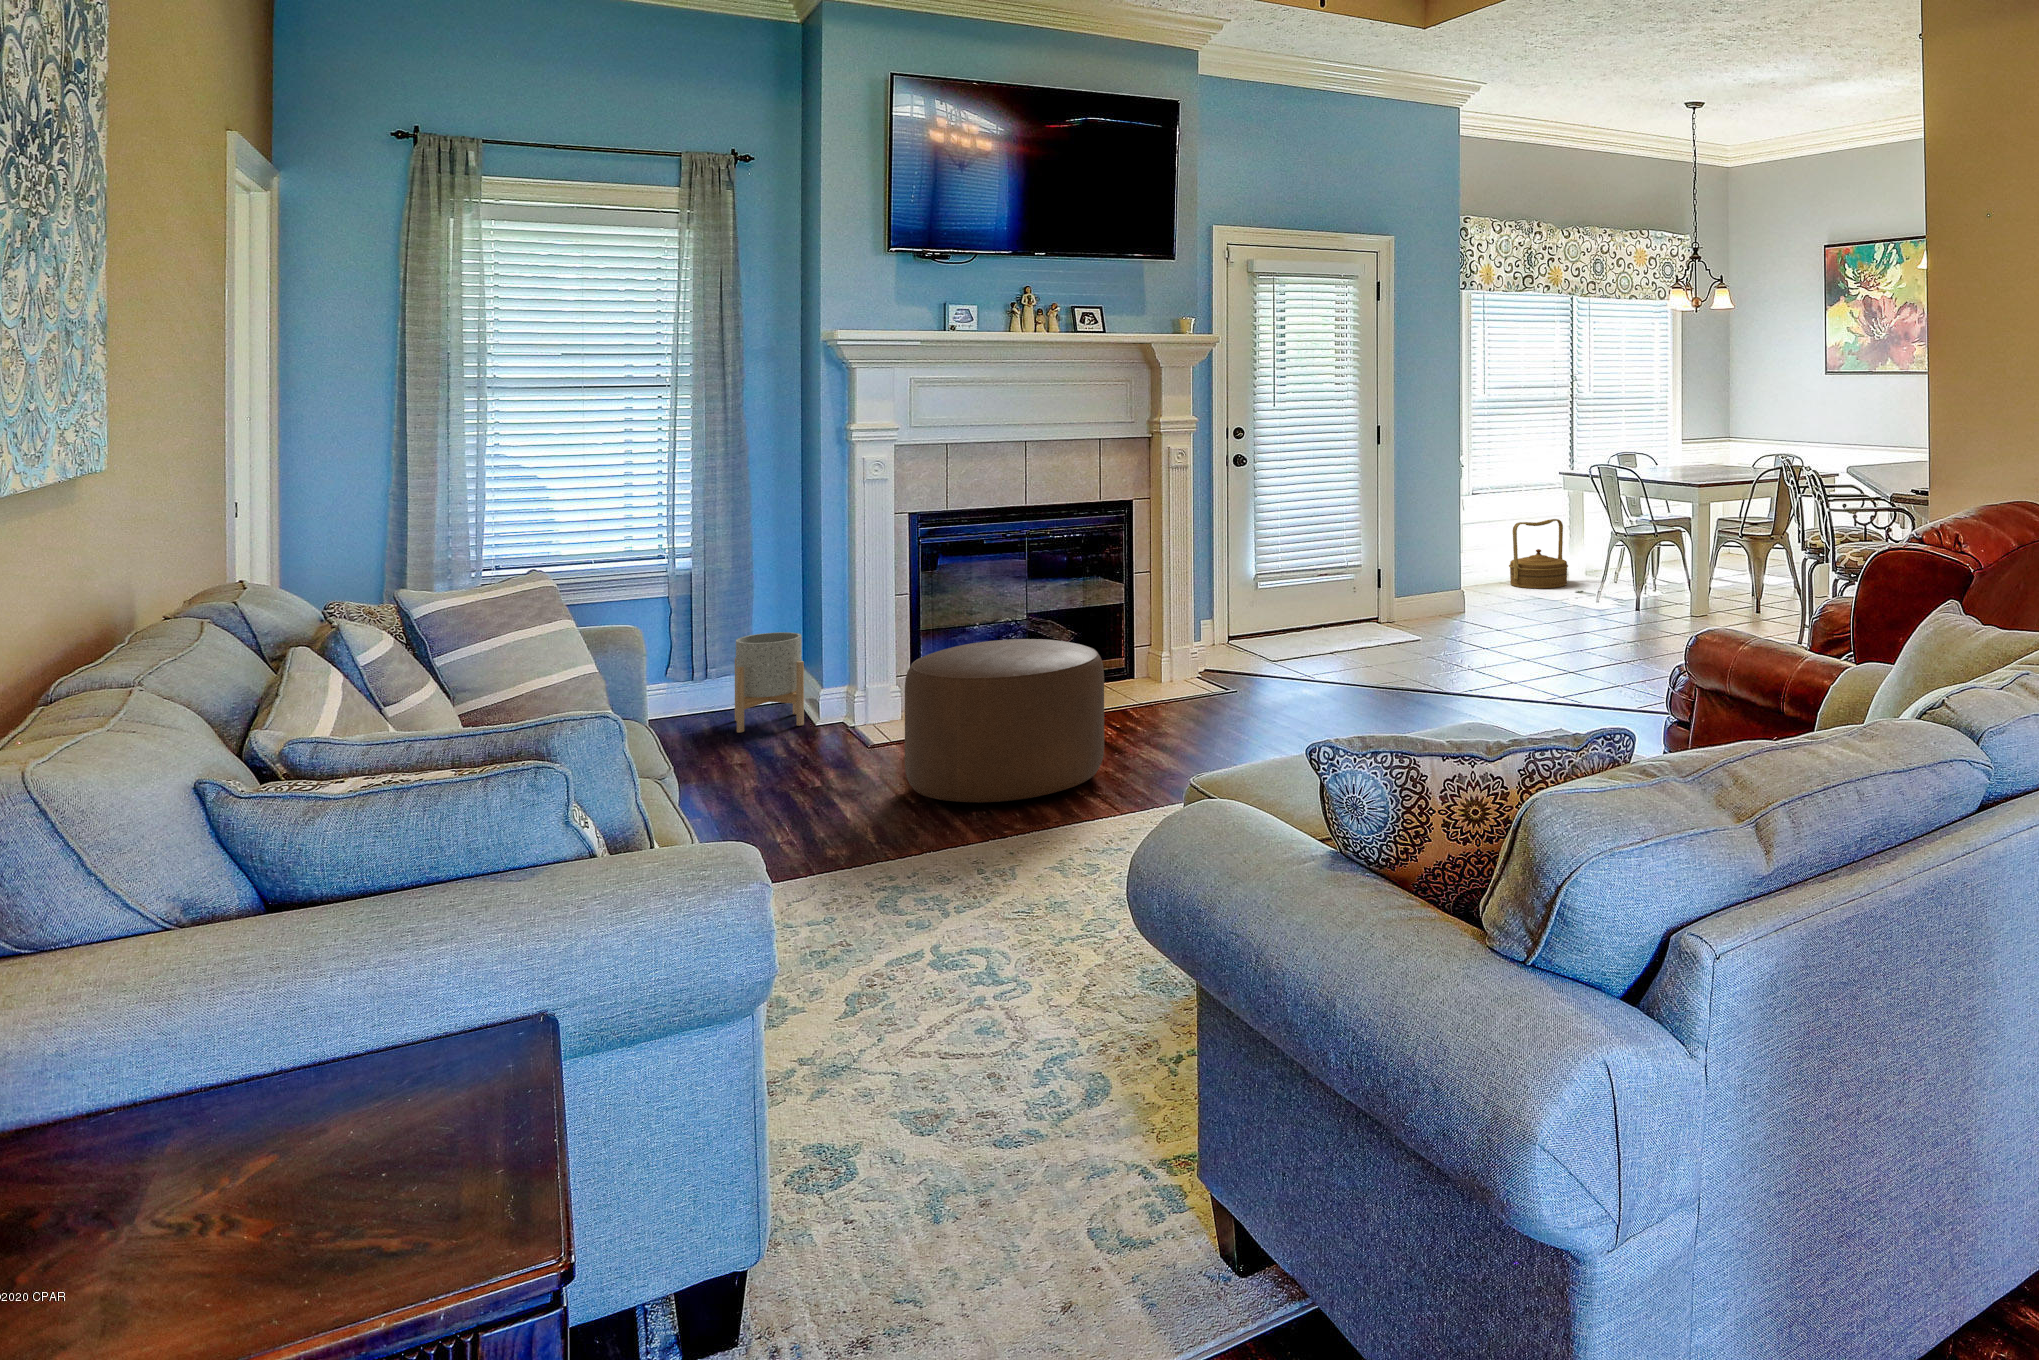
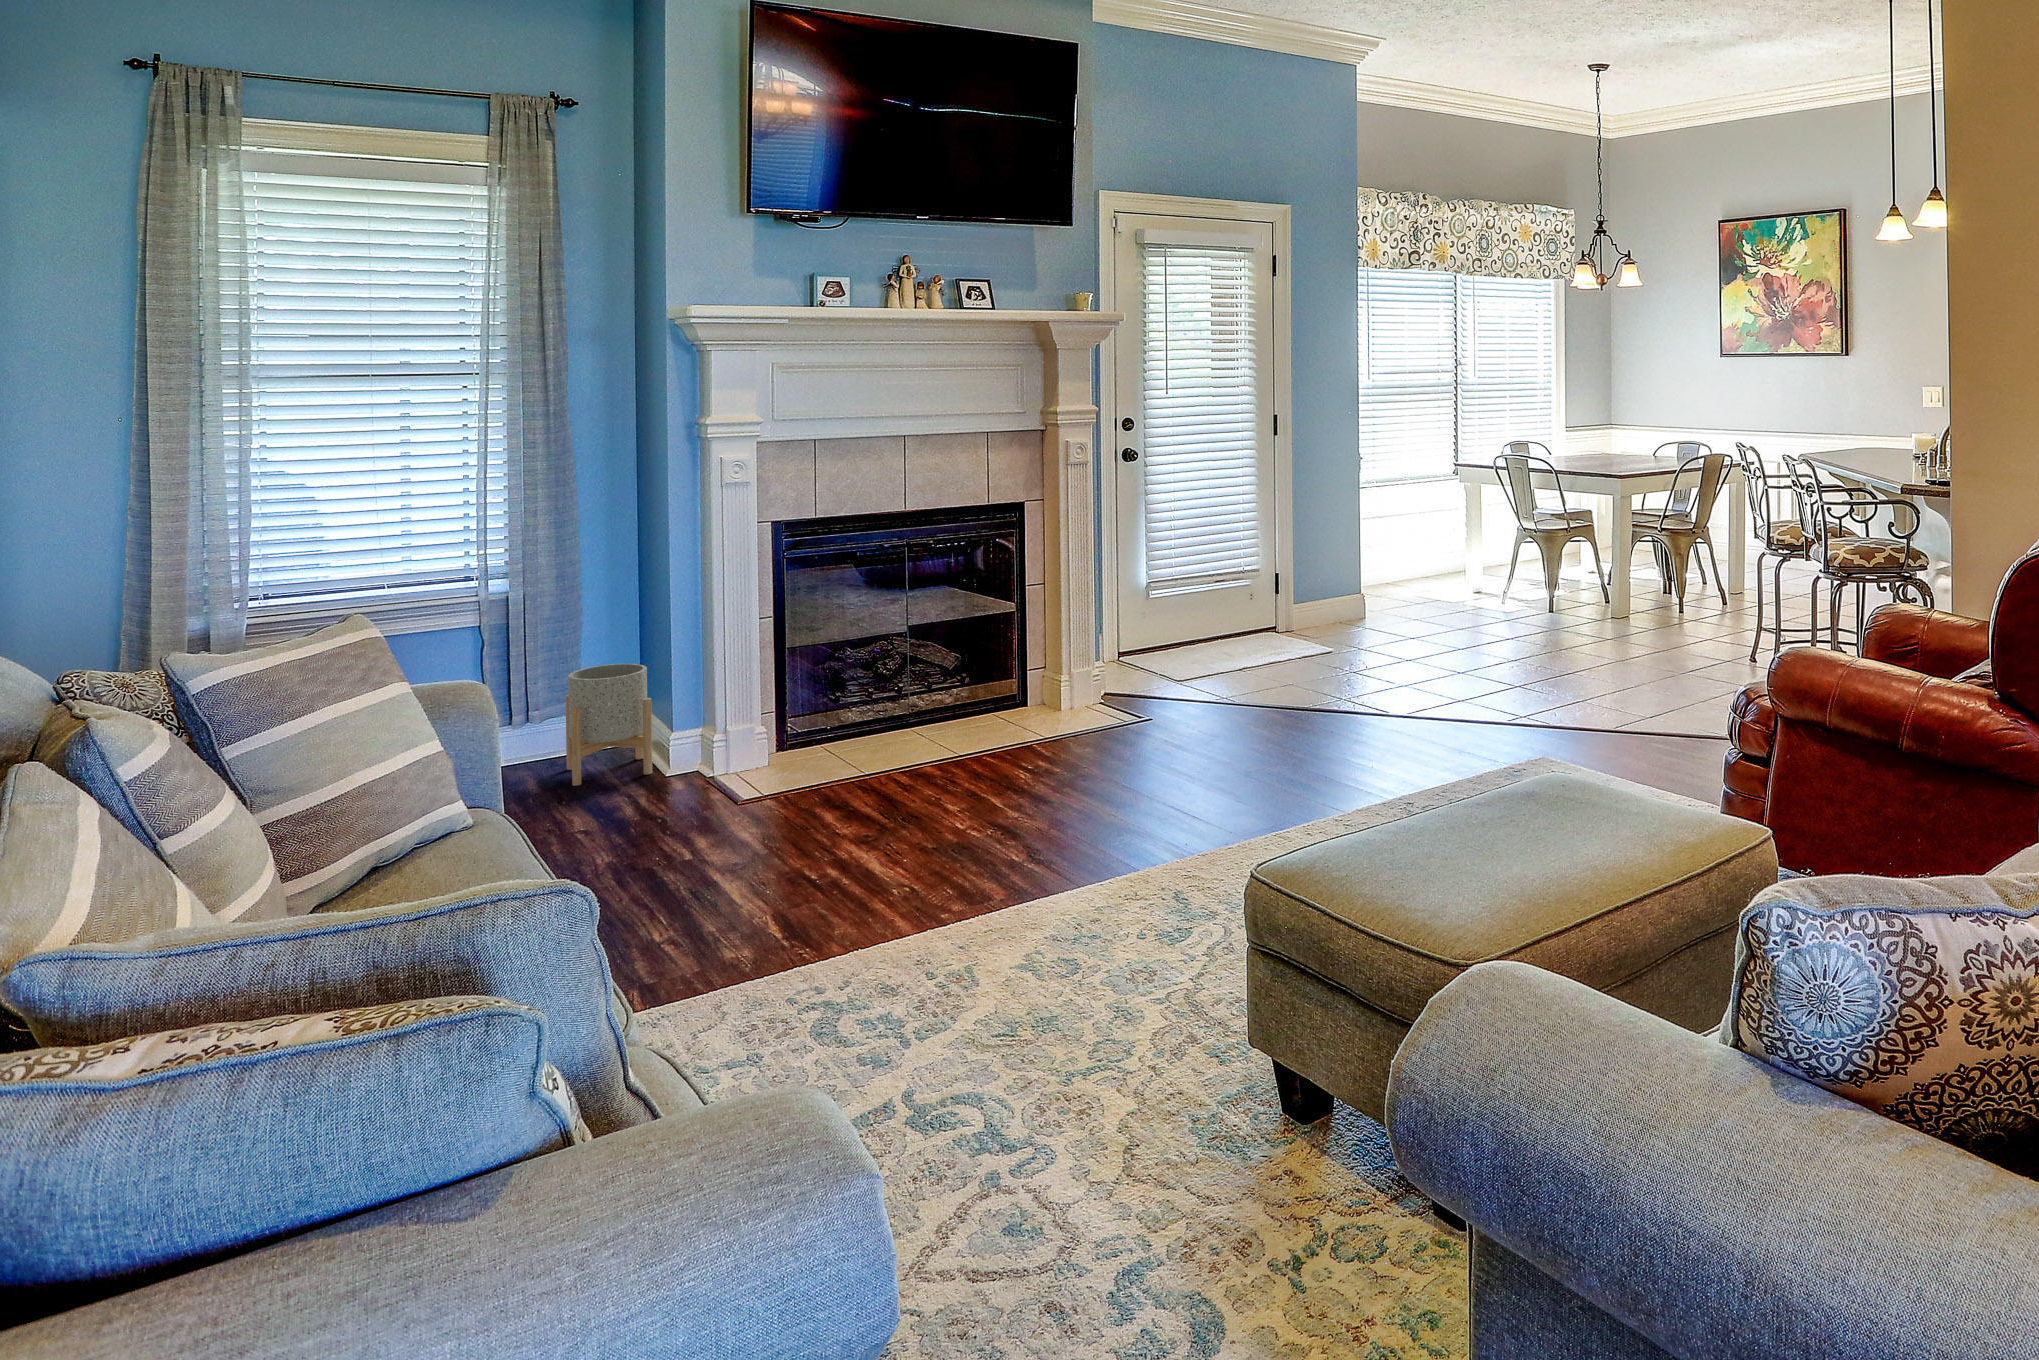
woven basket: present [1509,519,1568,589] -> none [1390,509,1453,584]
ottoman: present [905,639,1104,803] -> none [801,672,1037,876]

